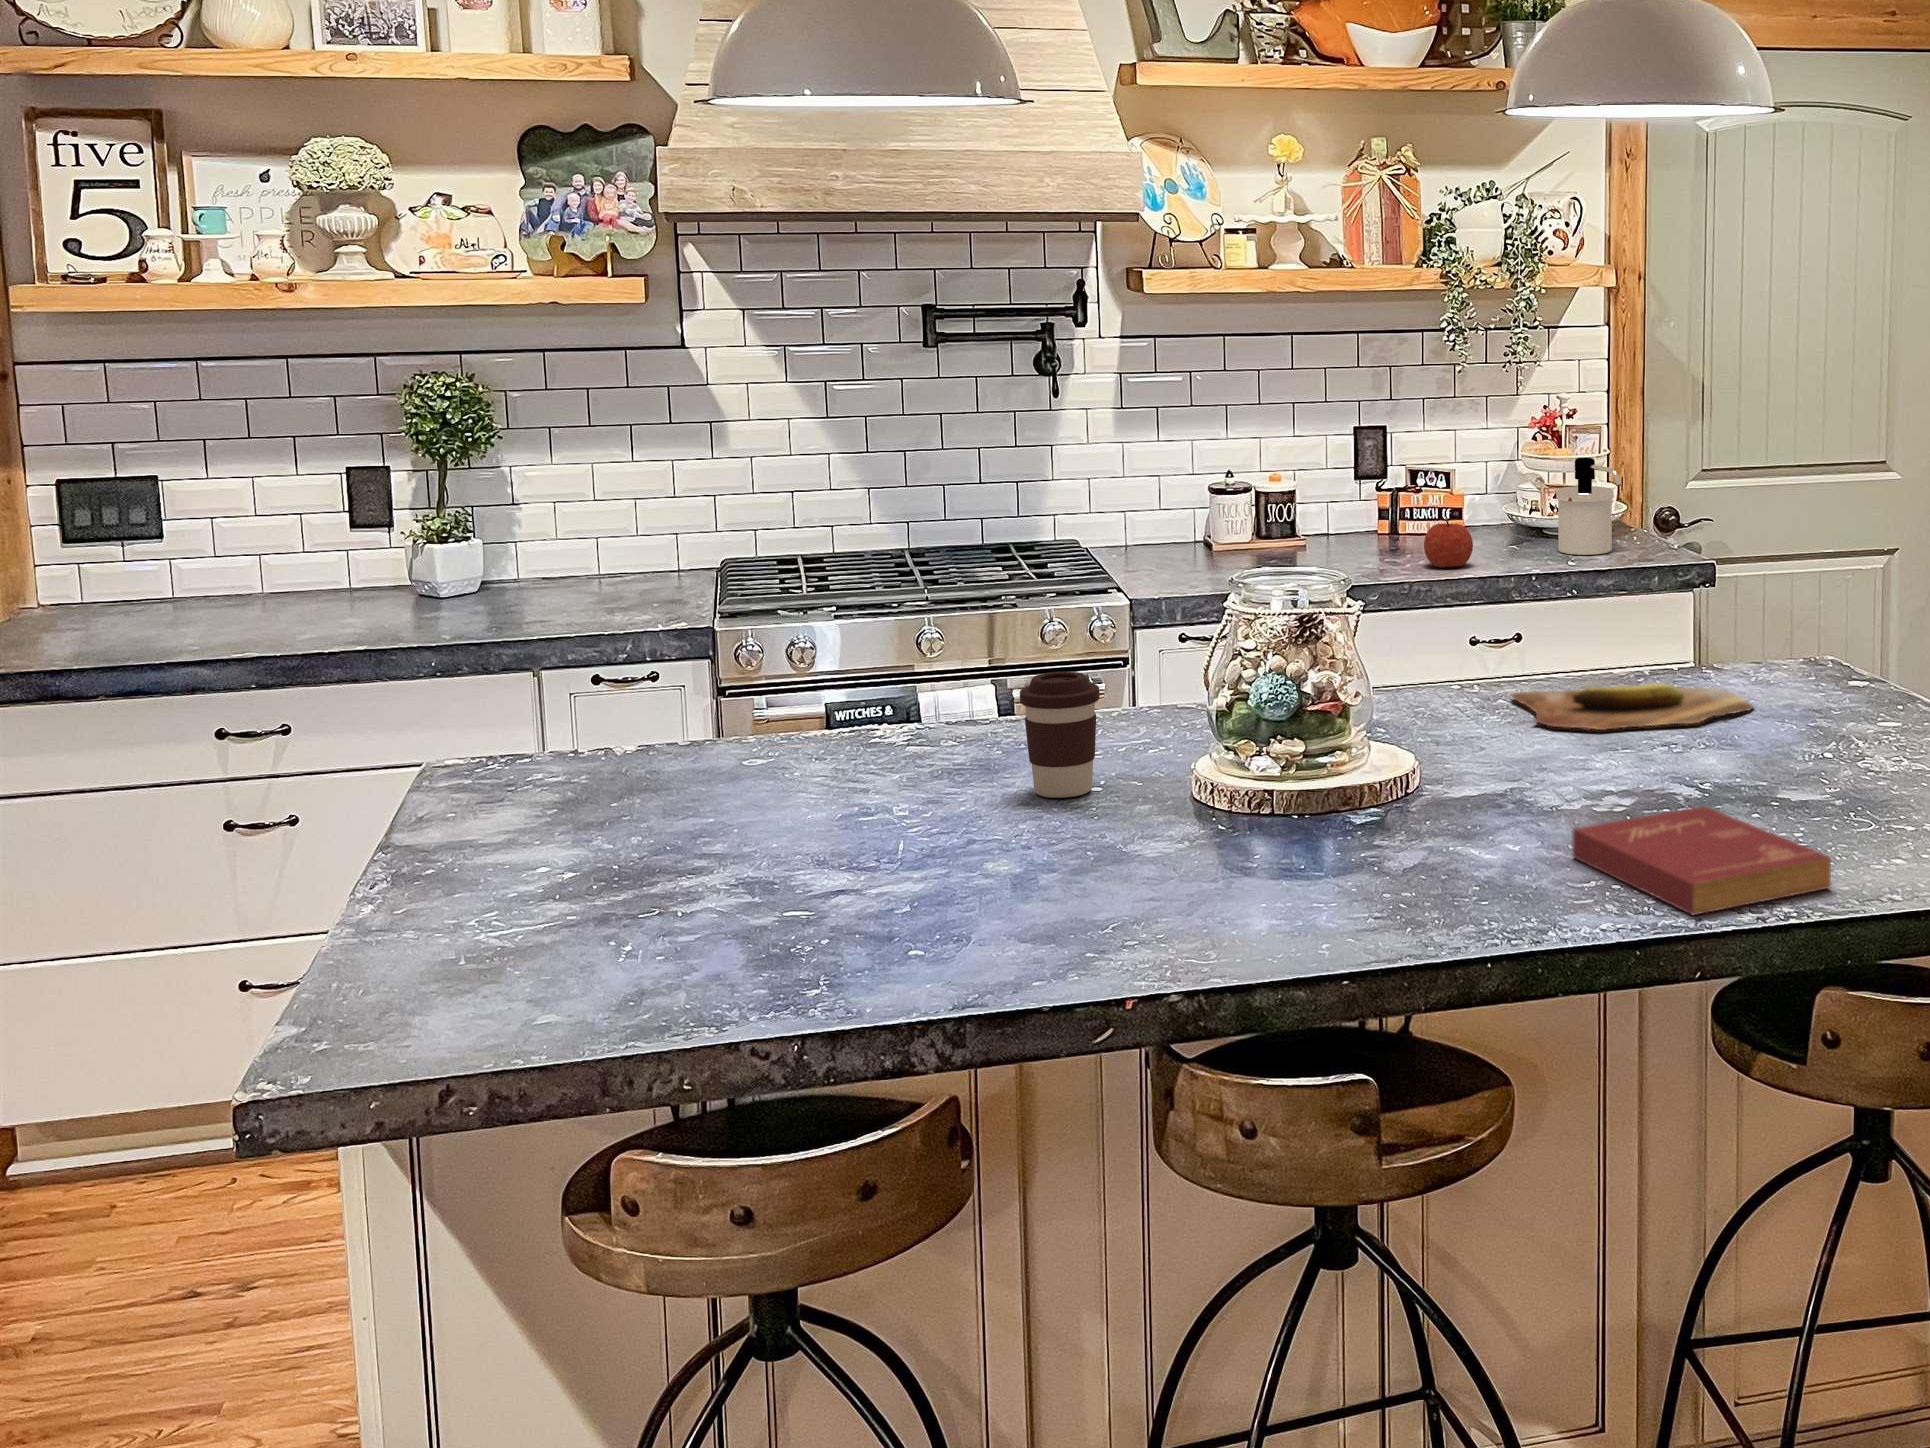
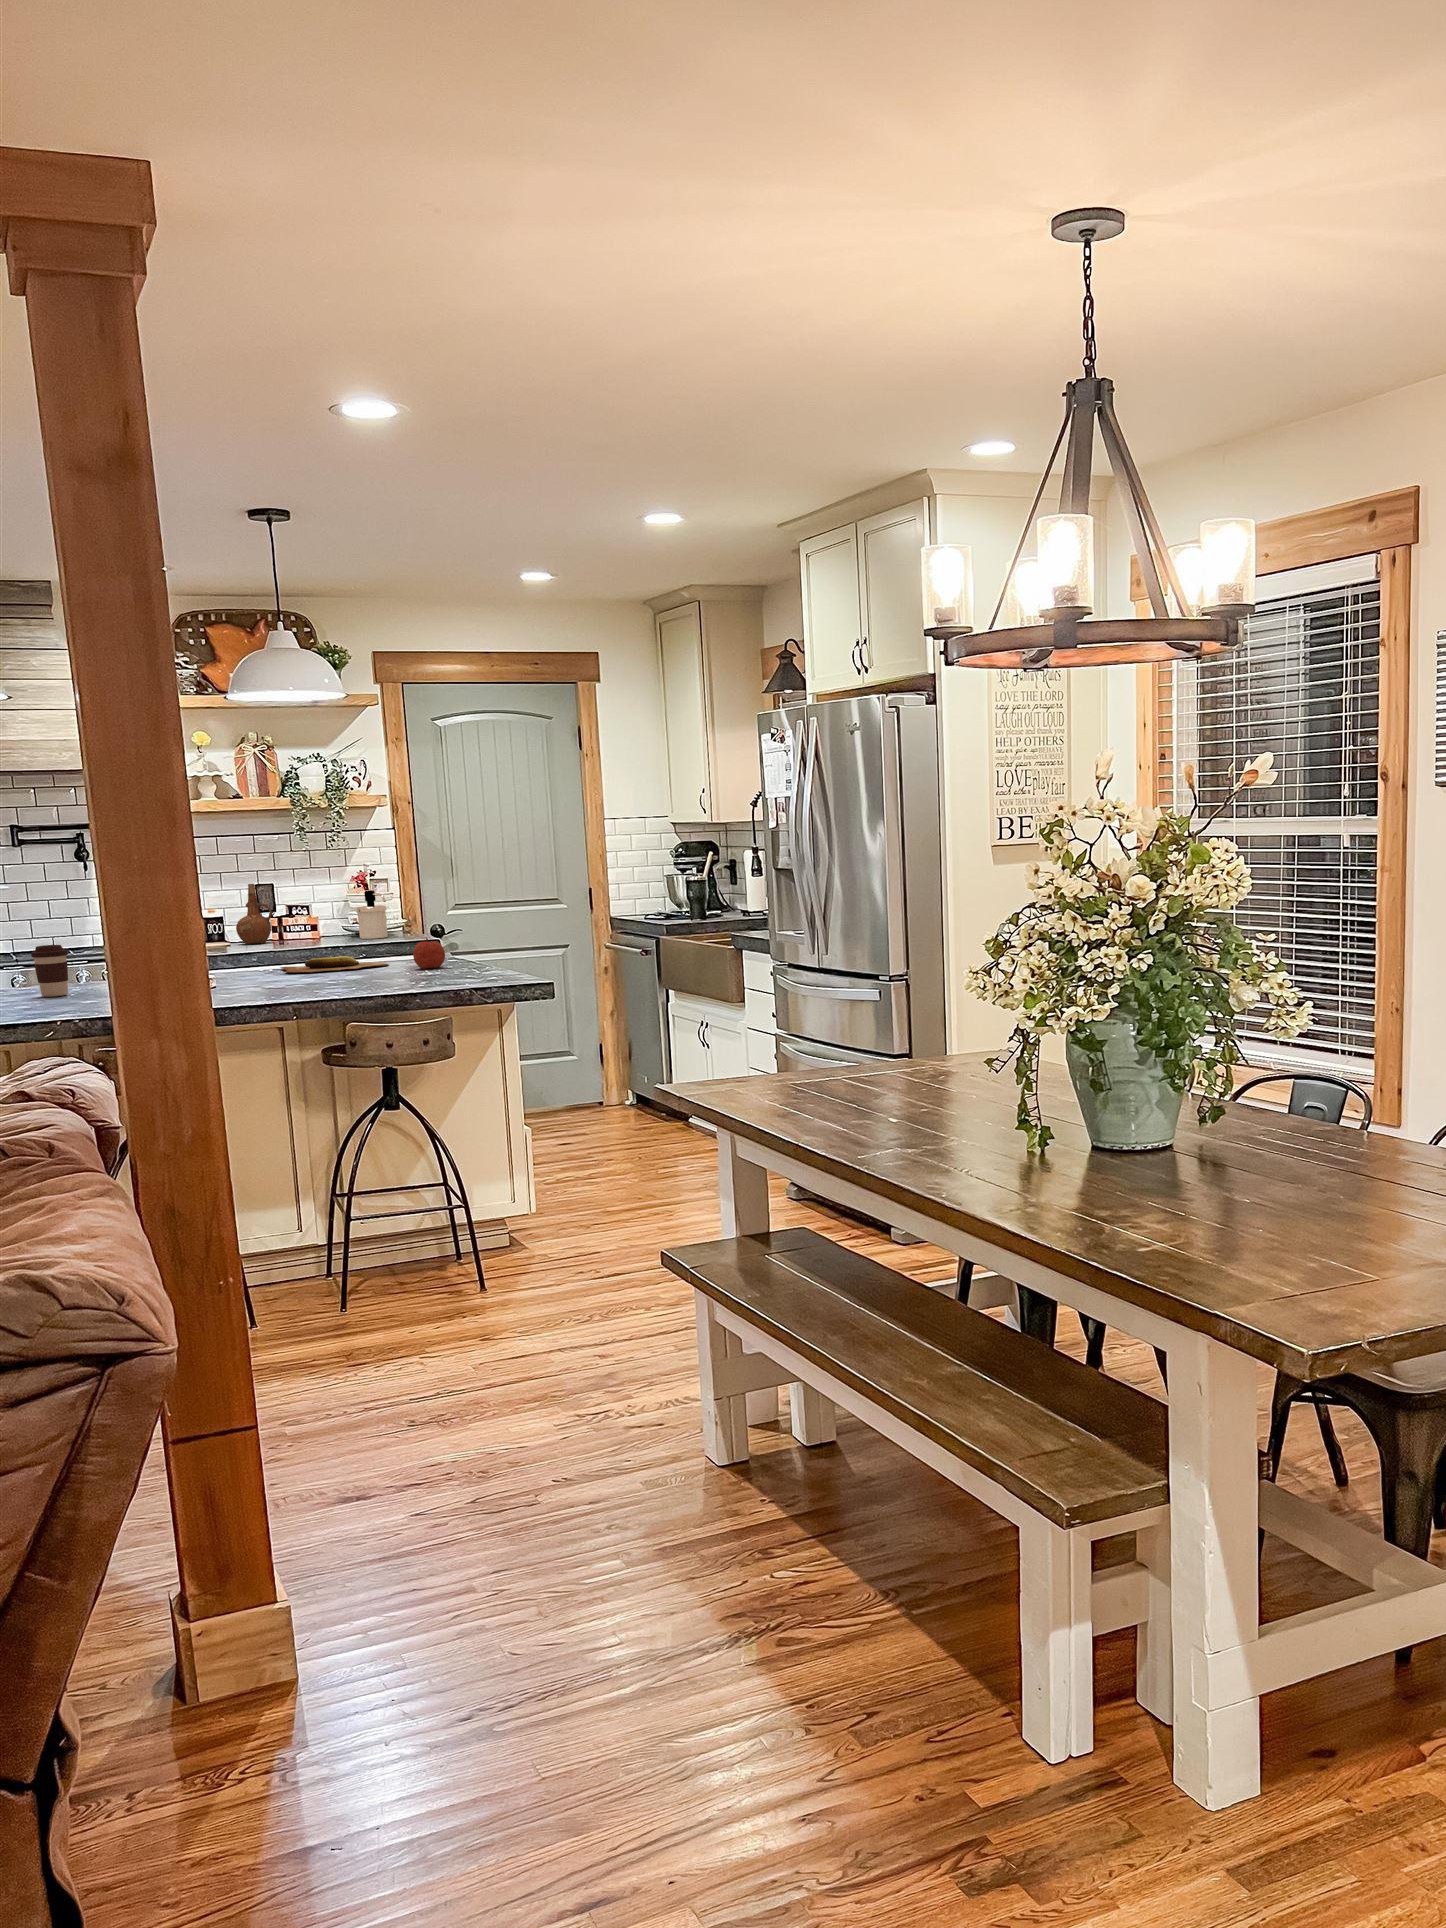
ceramic pitcher: none [1326,435,1393,552] -> present [236,884,272,944]
fruit: present [1424,518,1473,568] -> present [413,938,445,969]
book: present [1572,806,1831,915] -> none [261,976,359,1000]

